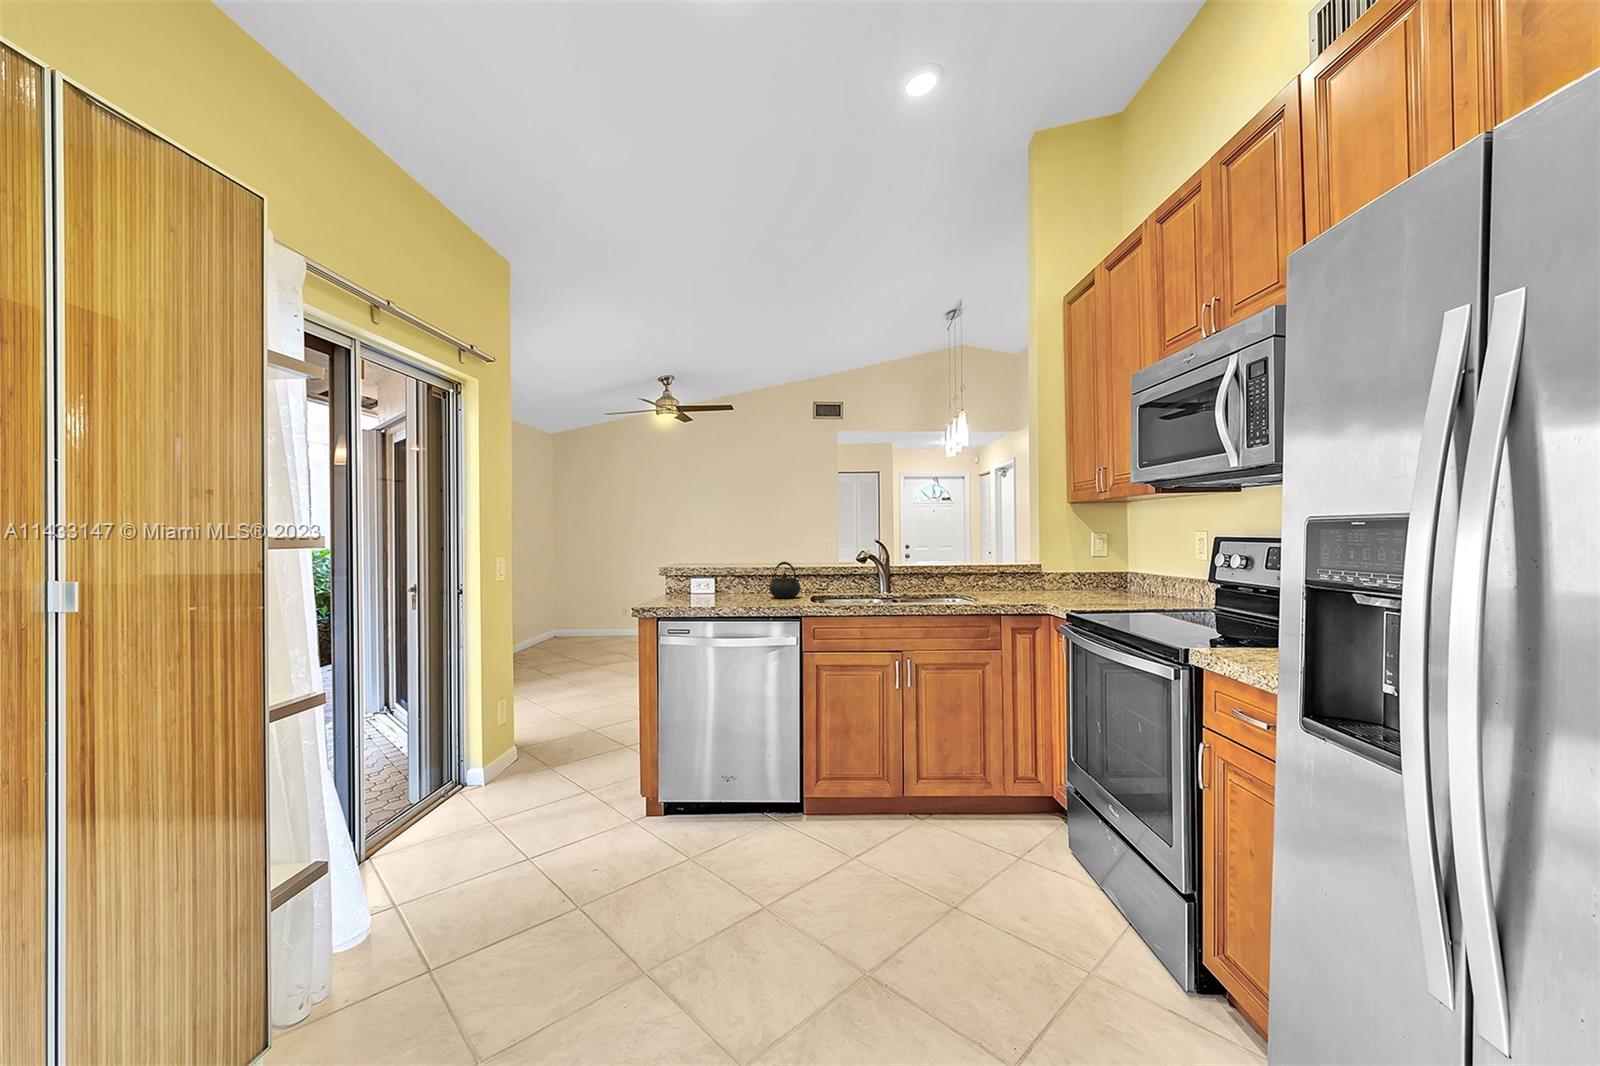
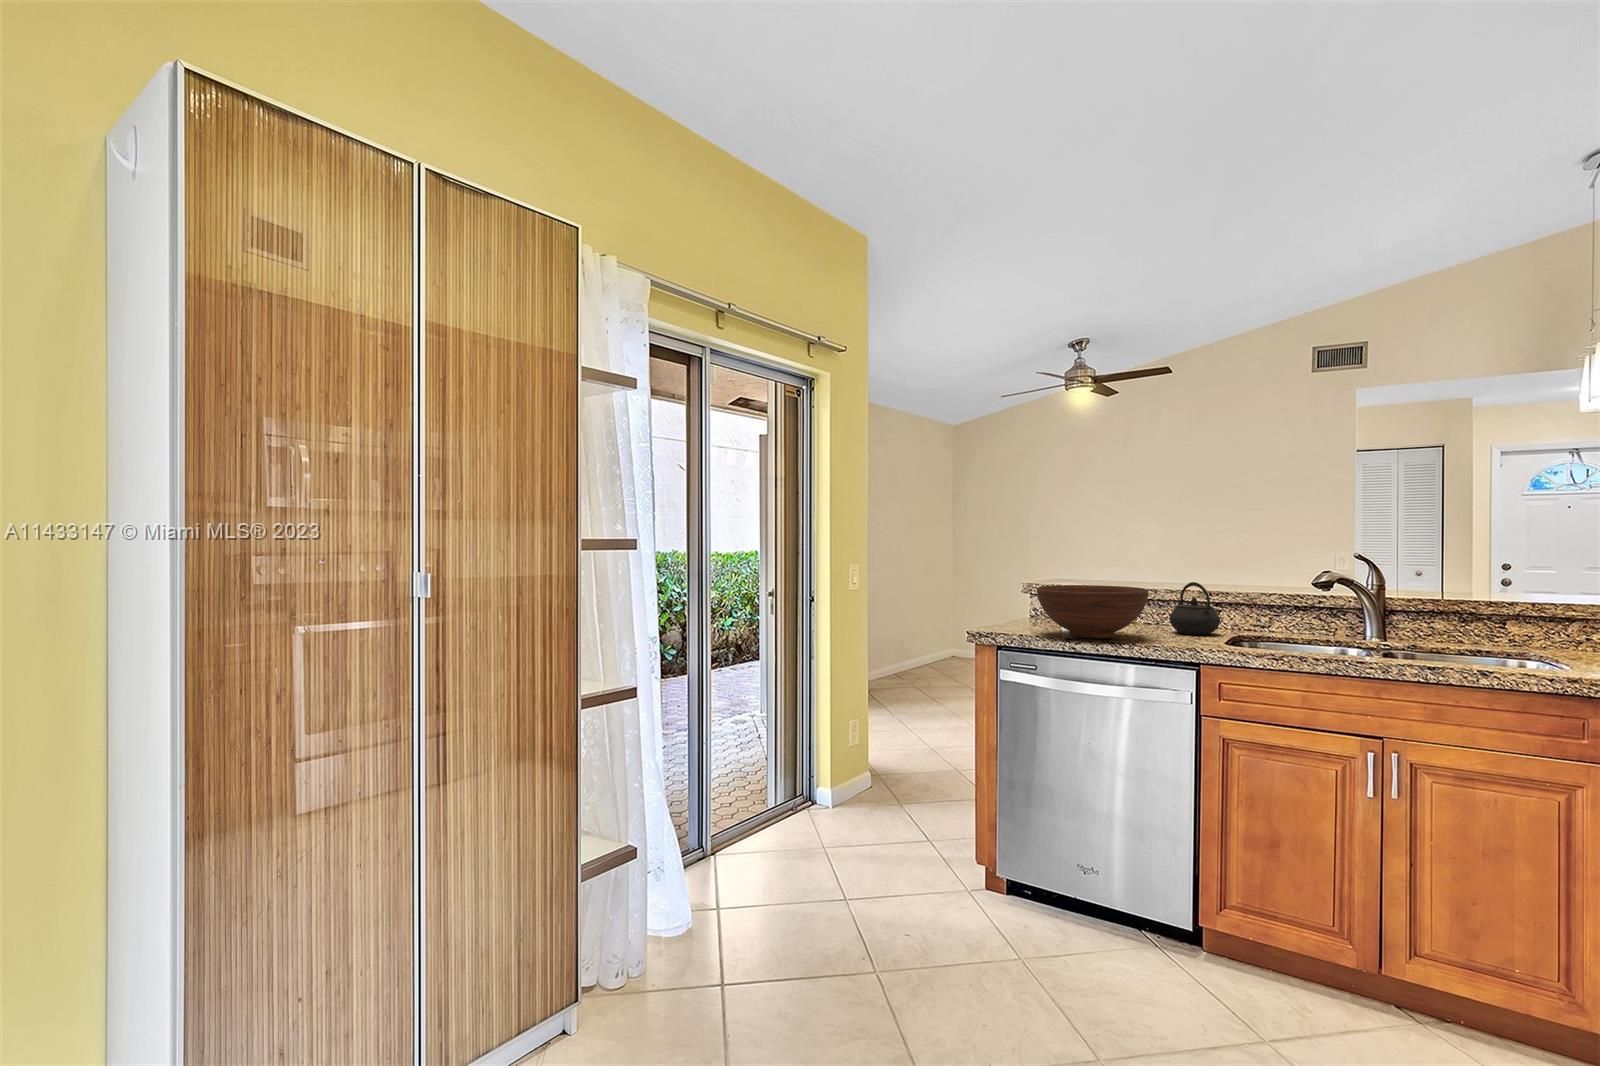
fruit bowl: none [684,567,762,606] -> present [1037,585,1148,639]

